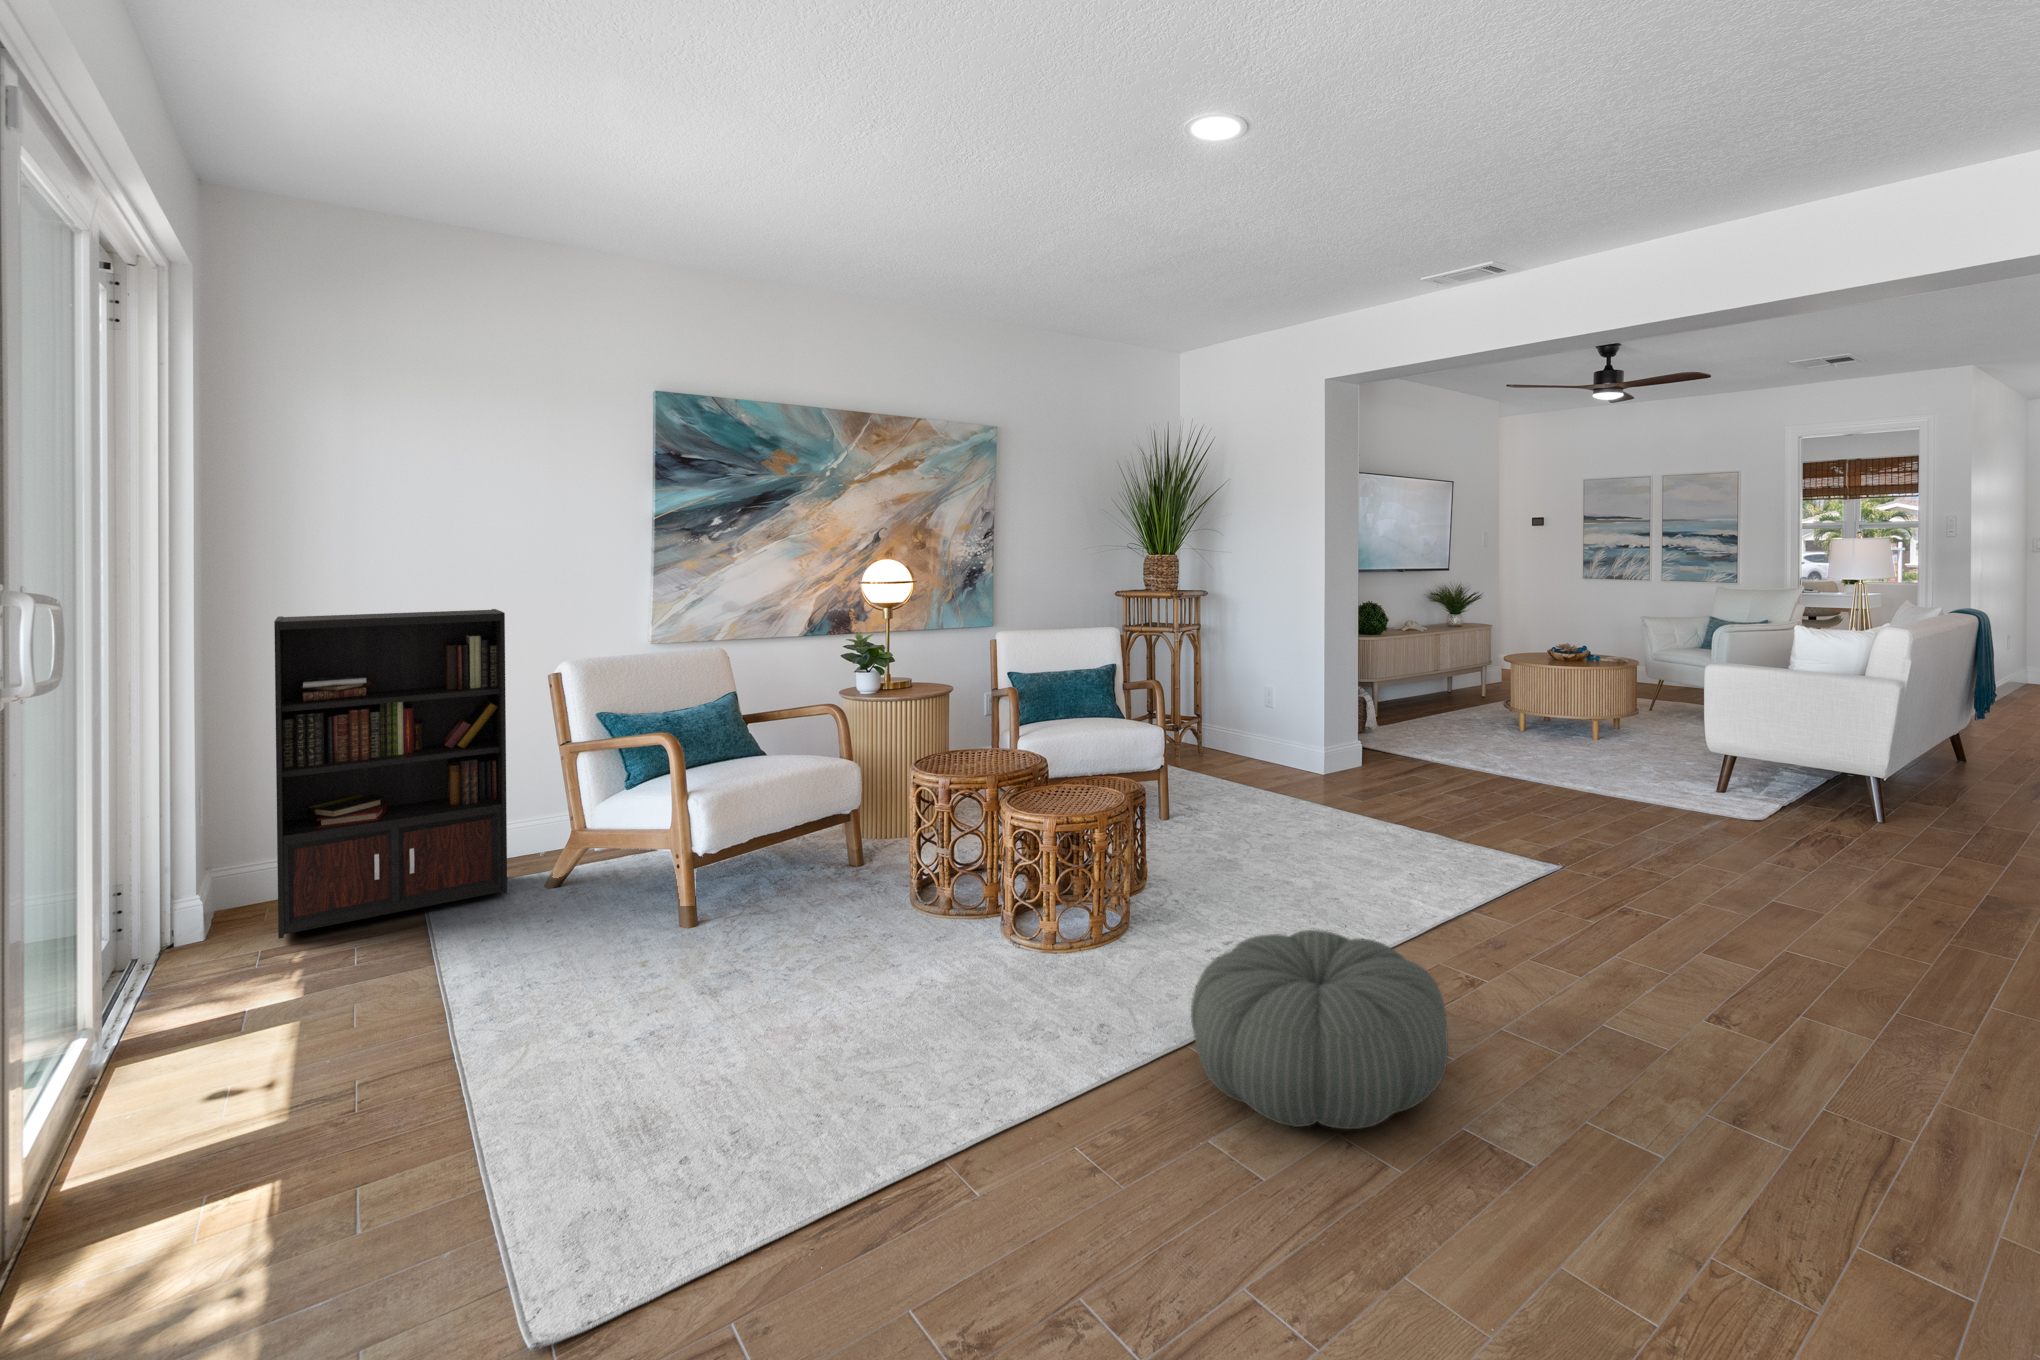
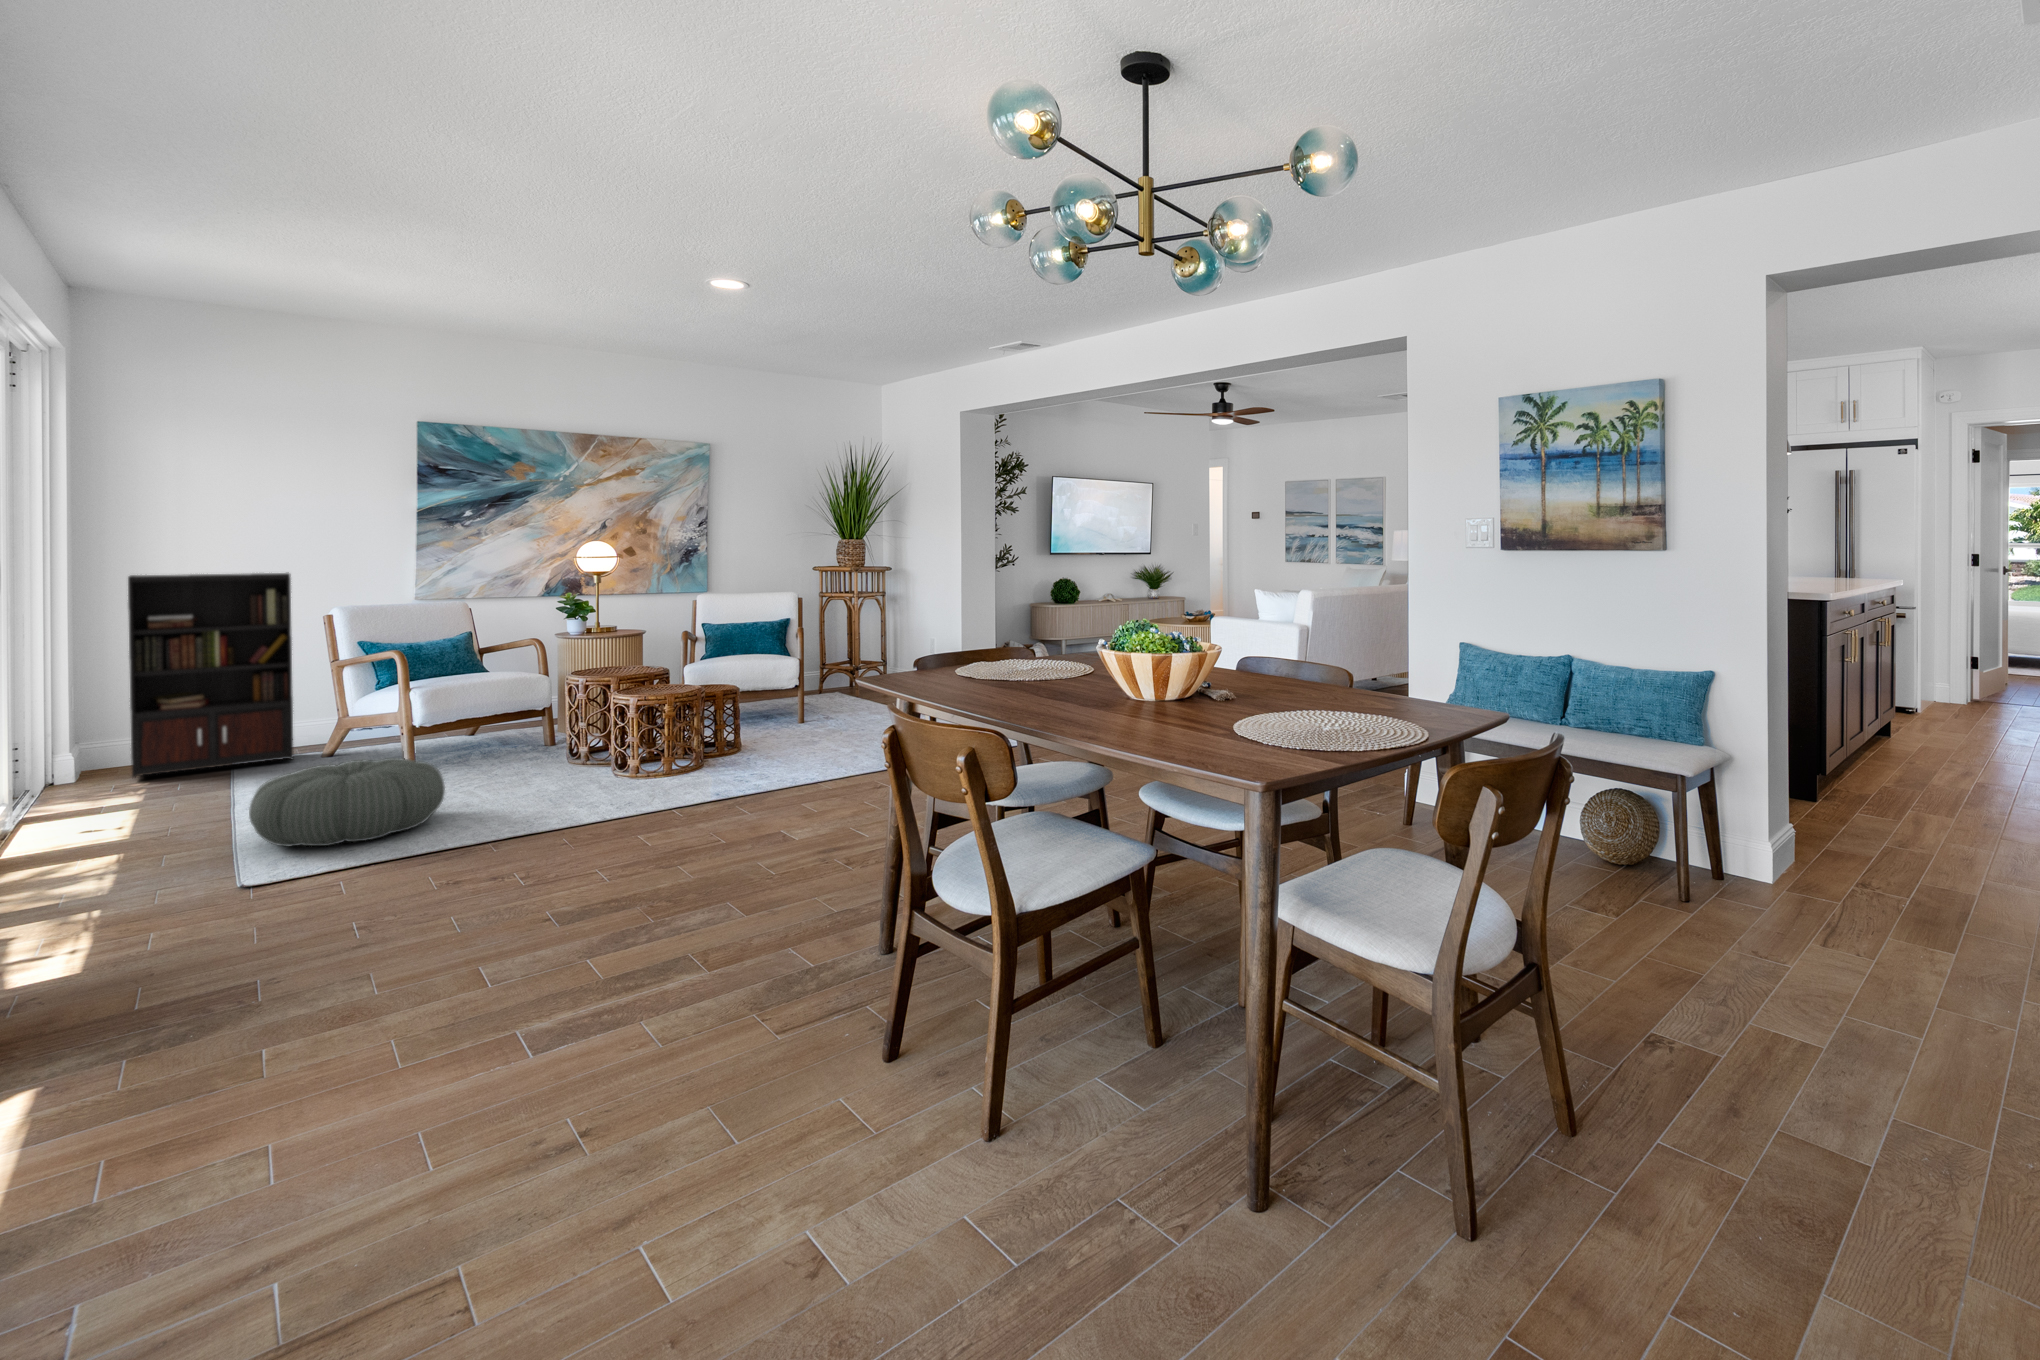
pouf: present [1191,930,1448,1129] -> present [249,758,445,847]

